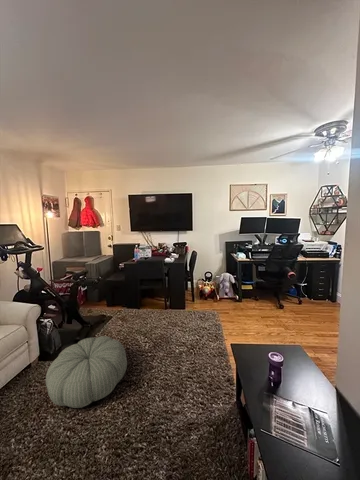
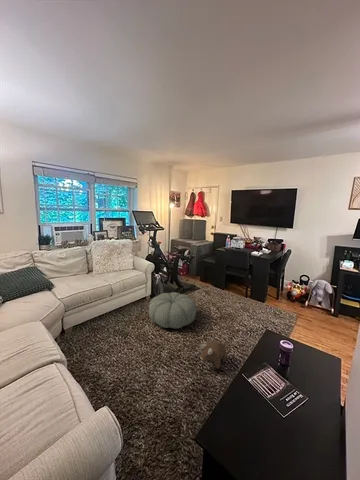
plush toy: none [161,389,192,438] -> present [200,341,227,369]

